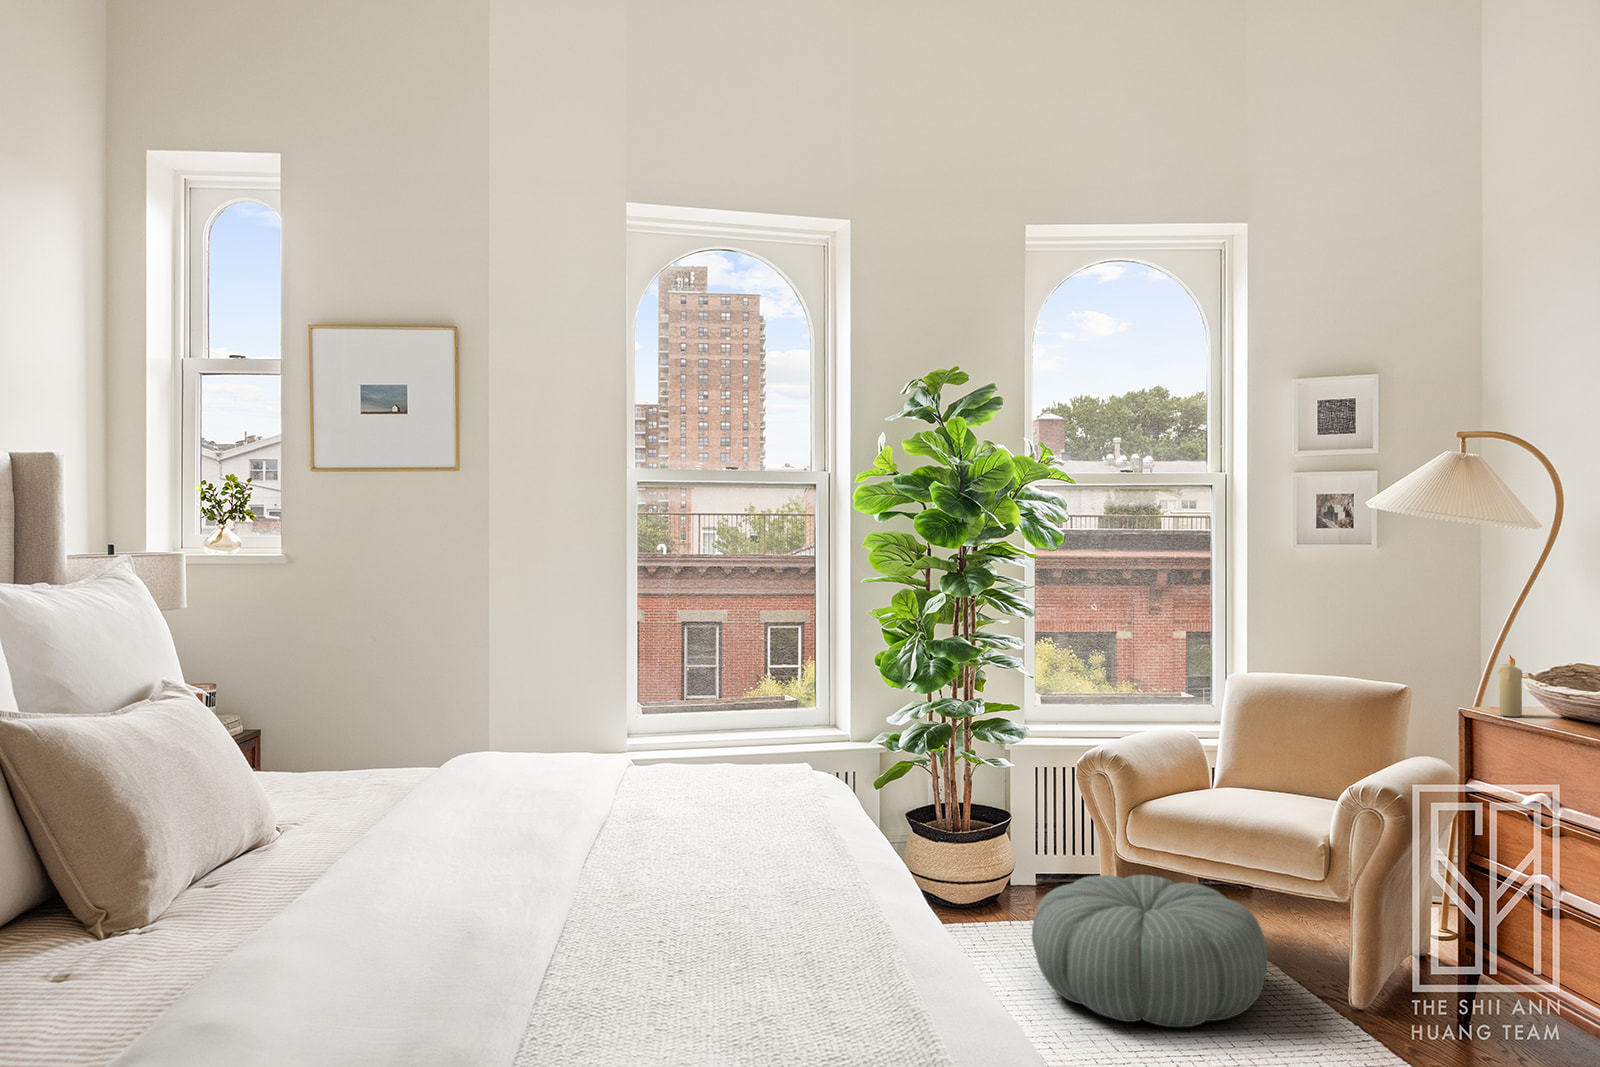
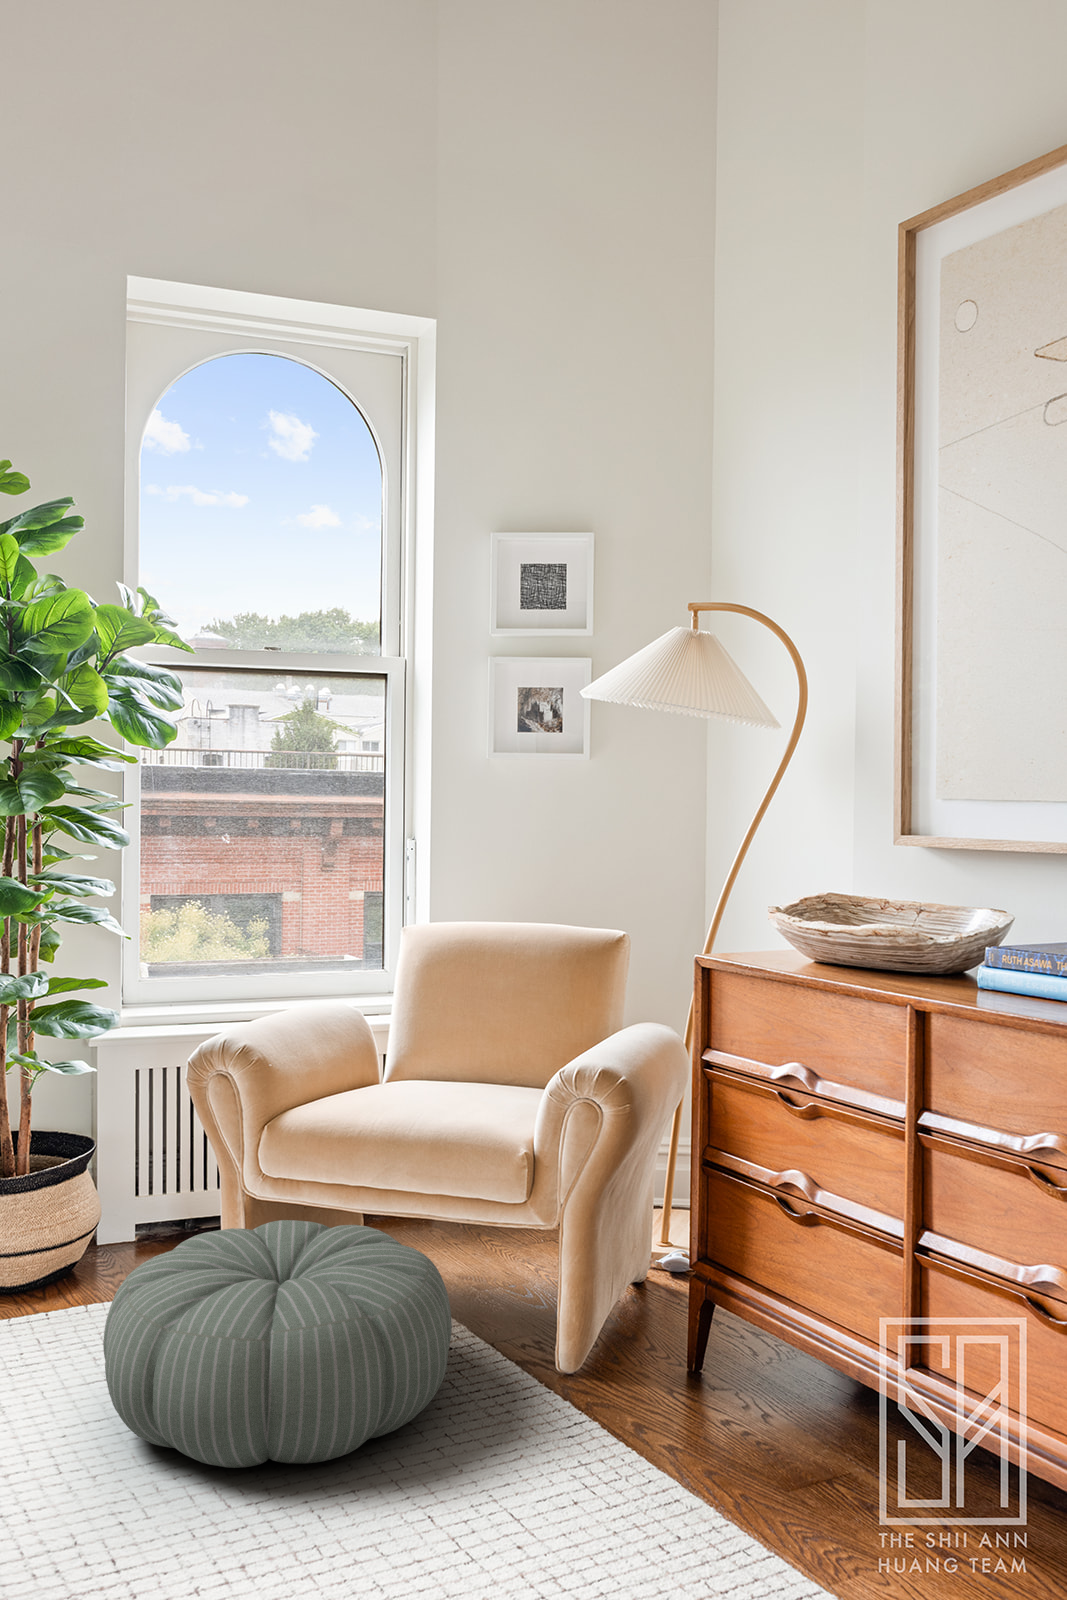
candle: present [1498,655,1523,717] -> none [739,879,767,960]

